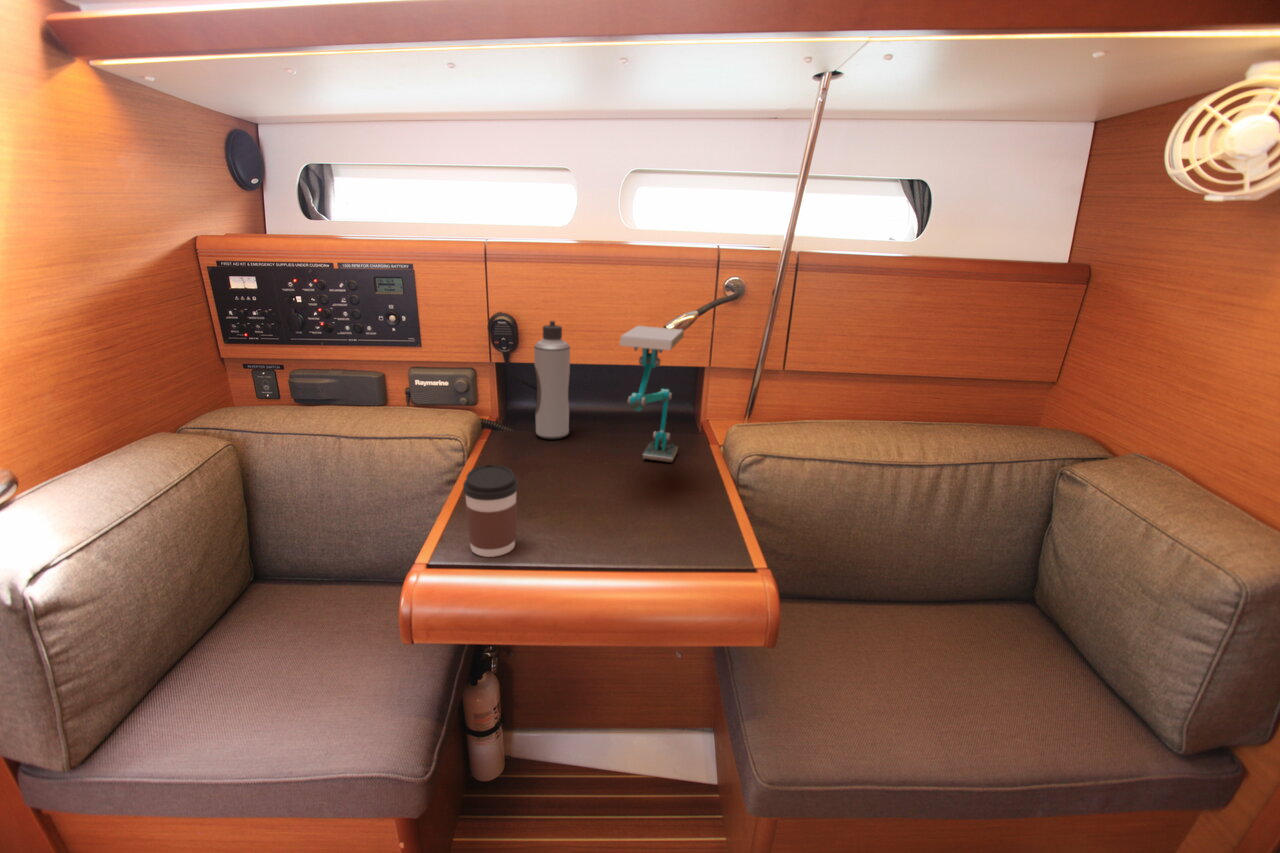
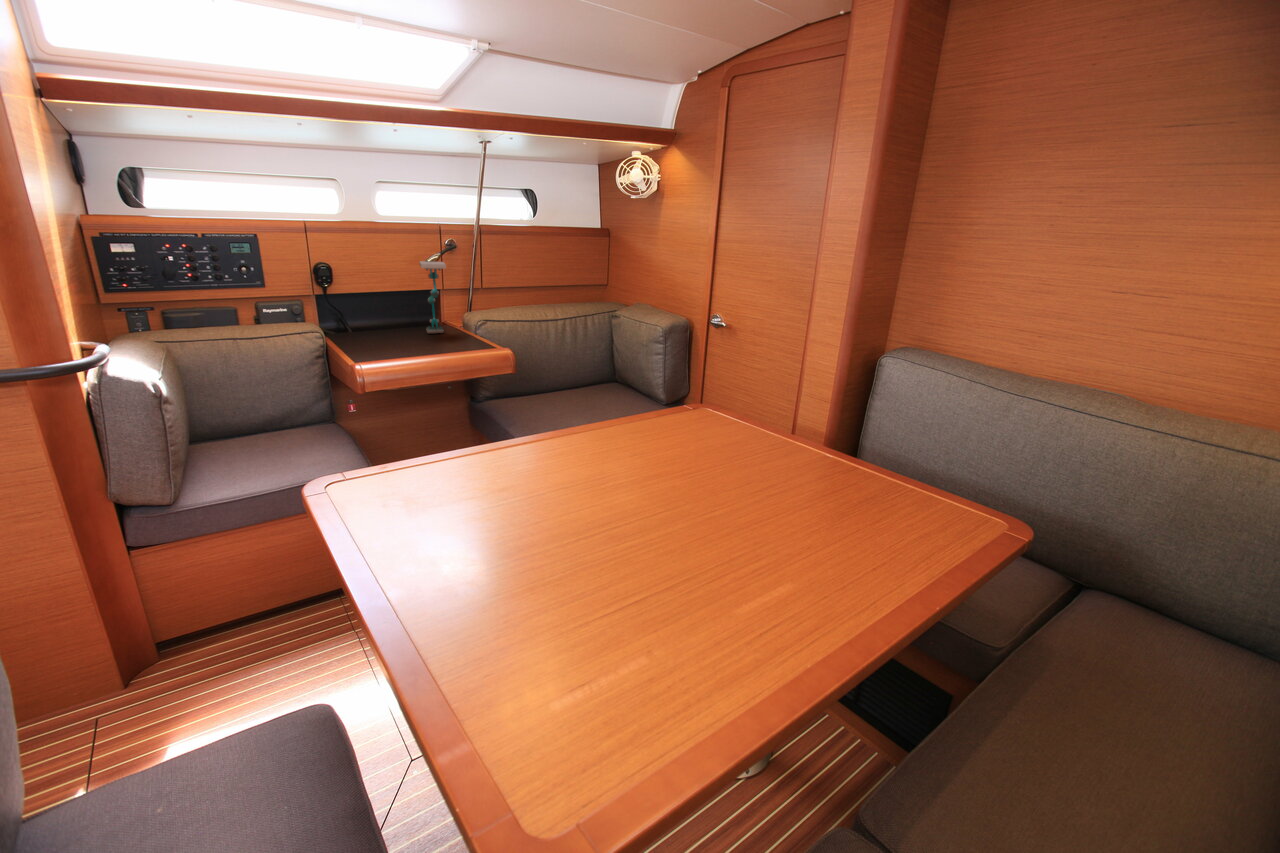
water bottle: present [534,321,570,439] -> none [346,265,373,335]
coffee cup: present [463,465,518,557] -> none [376,320,402,358]

